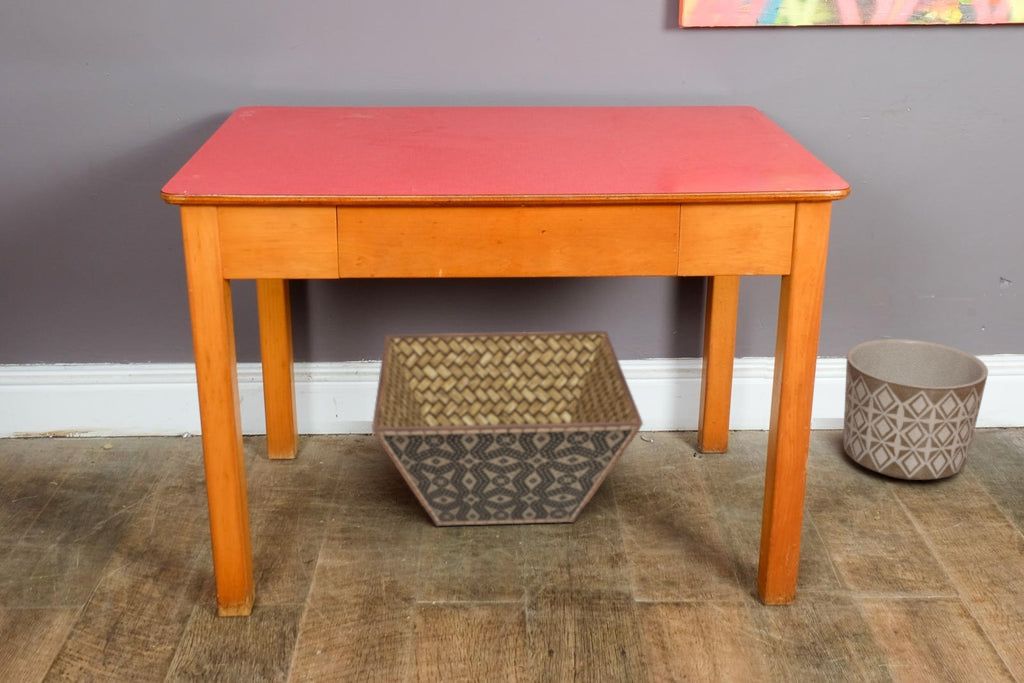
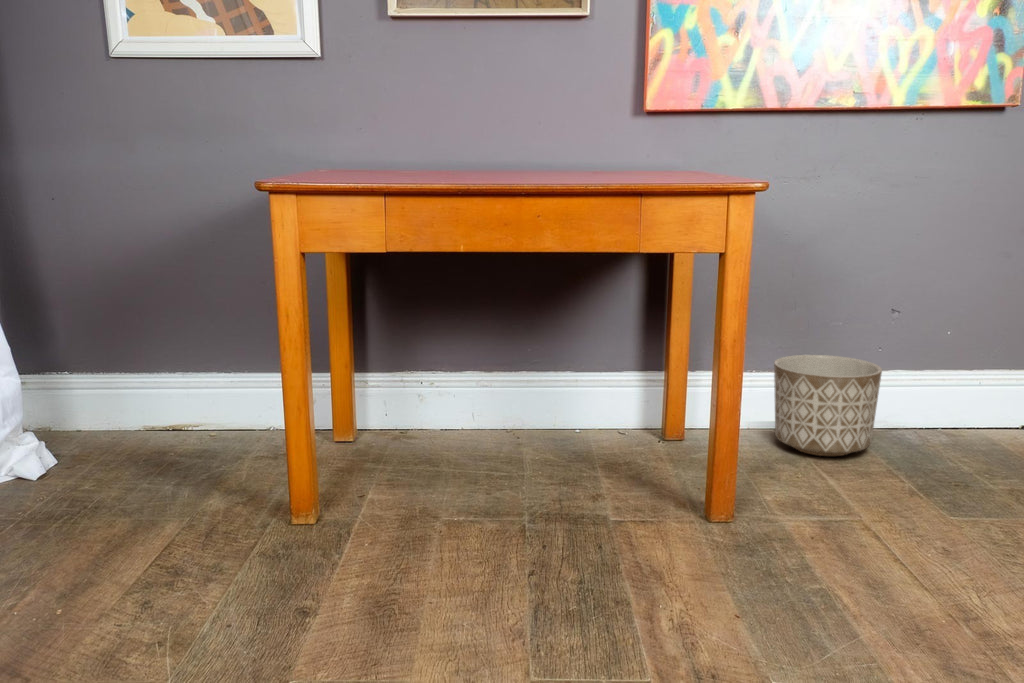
basket: present [372,331,643,526] -> none [411,347,615,478]

